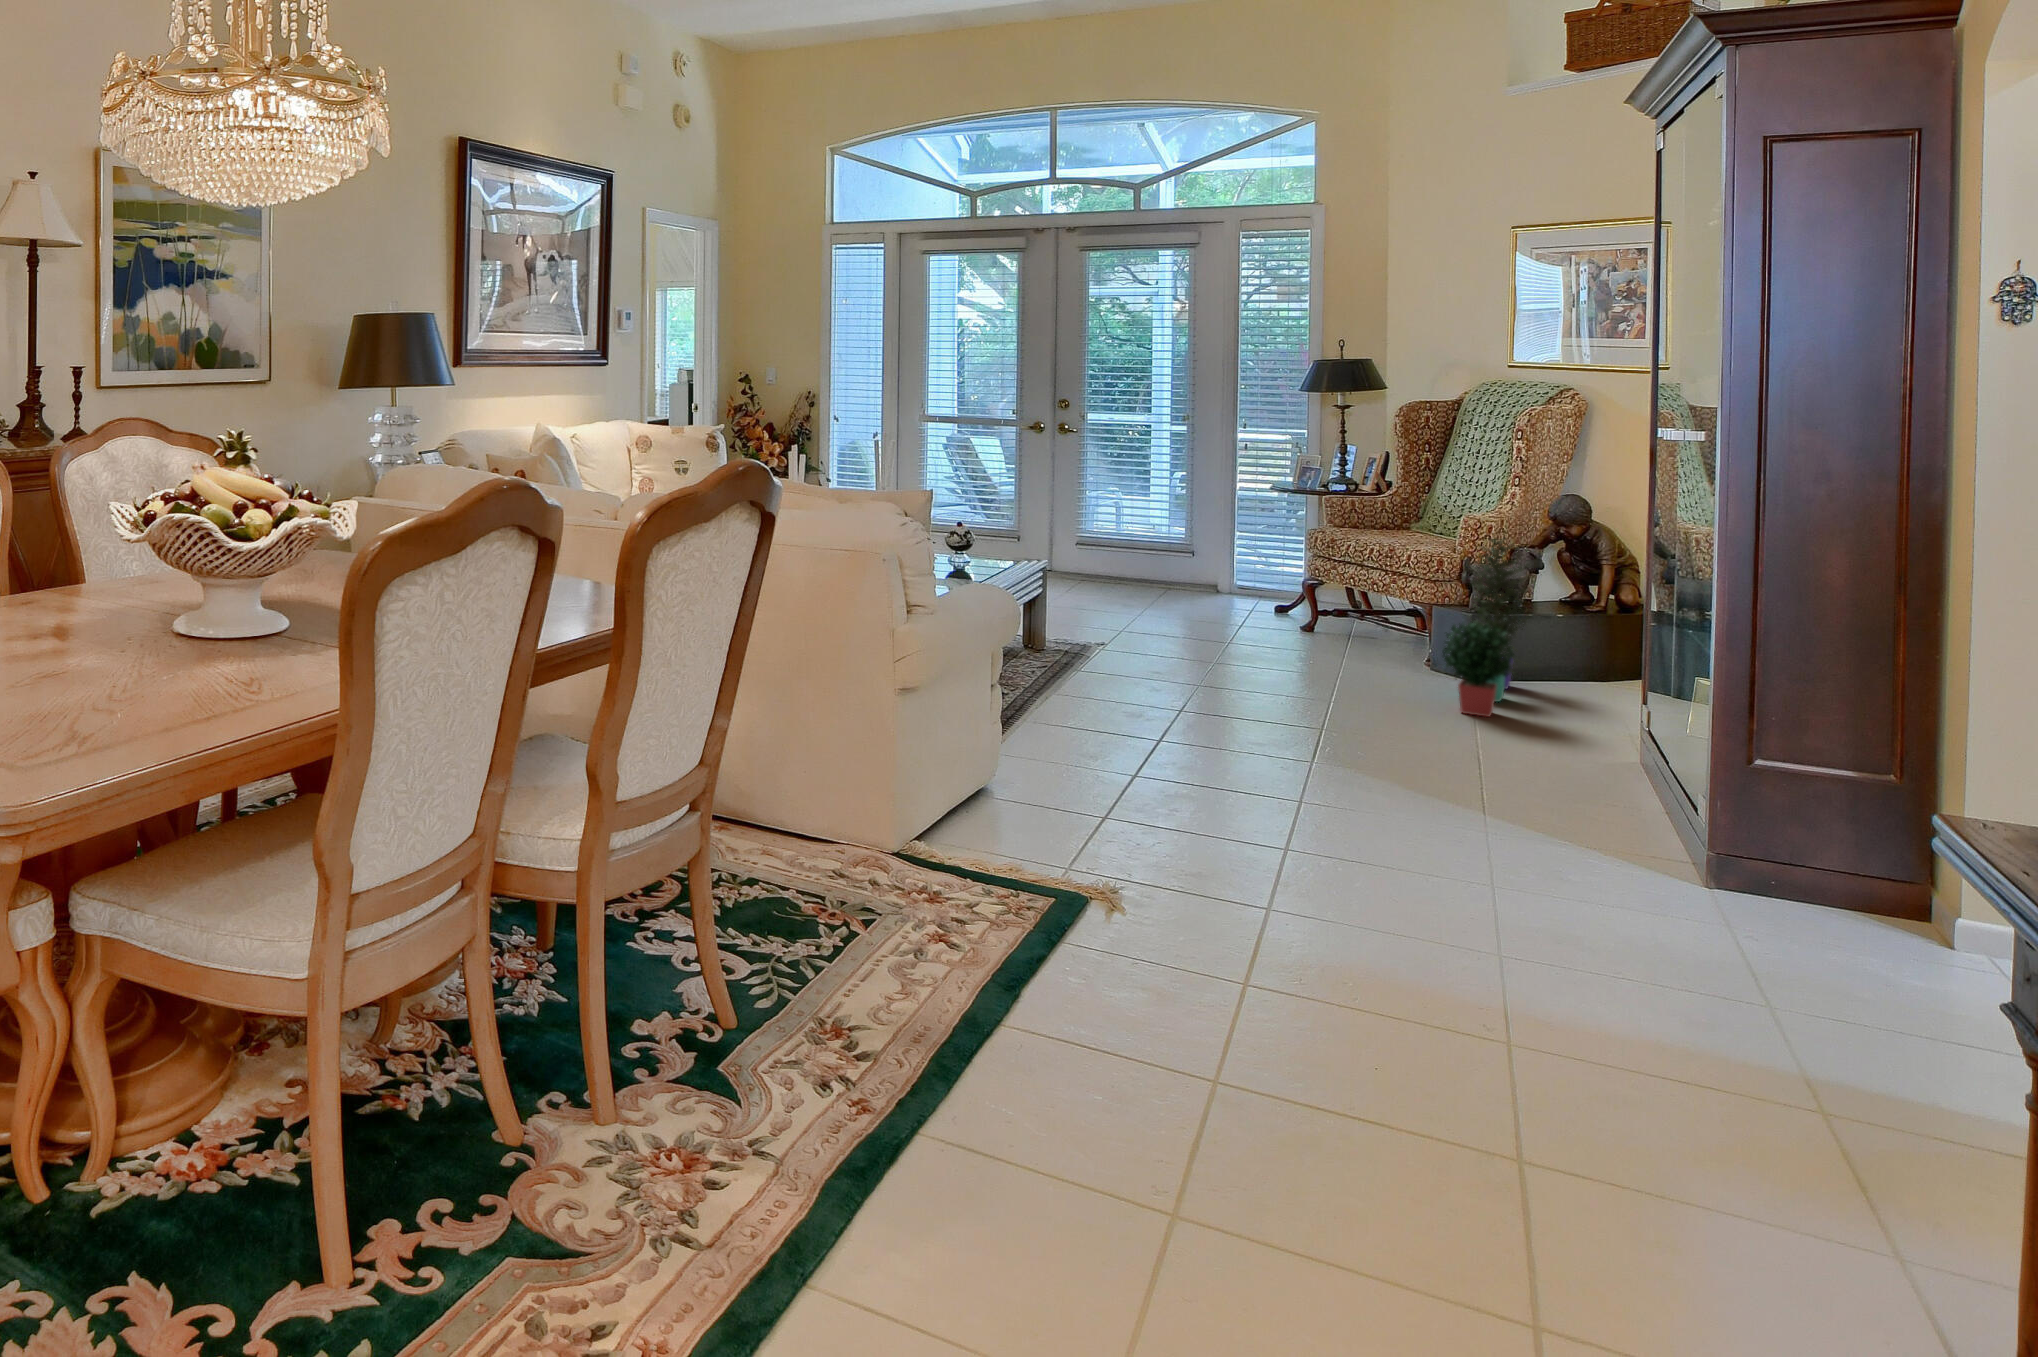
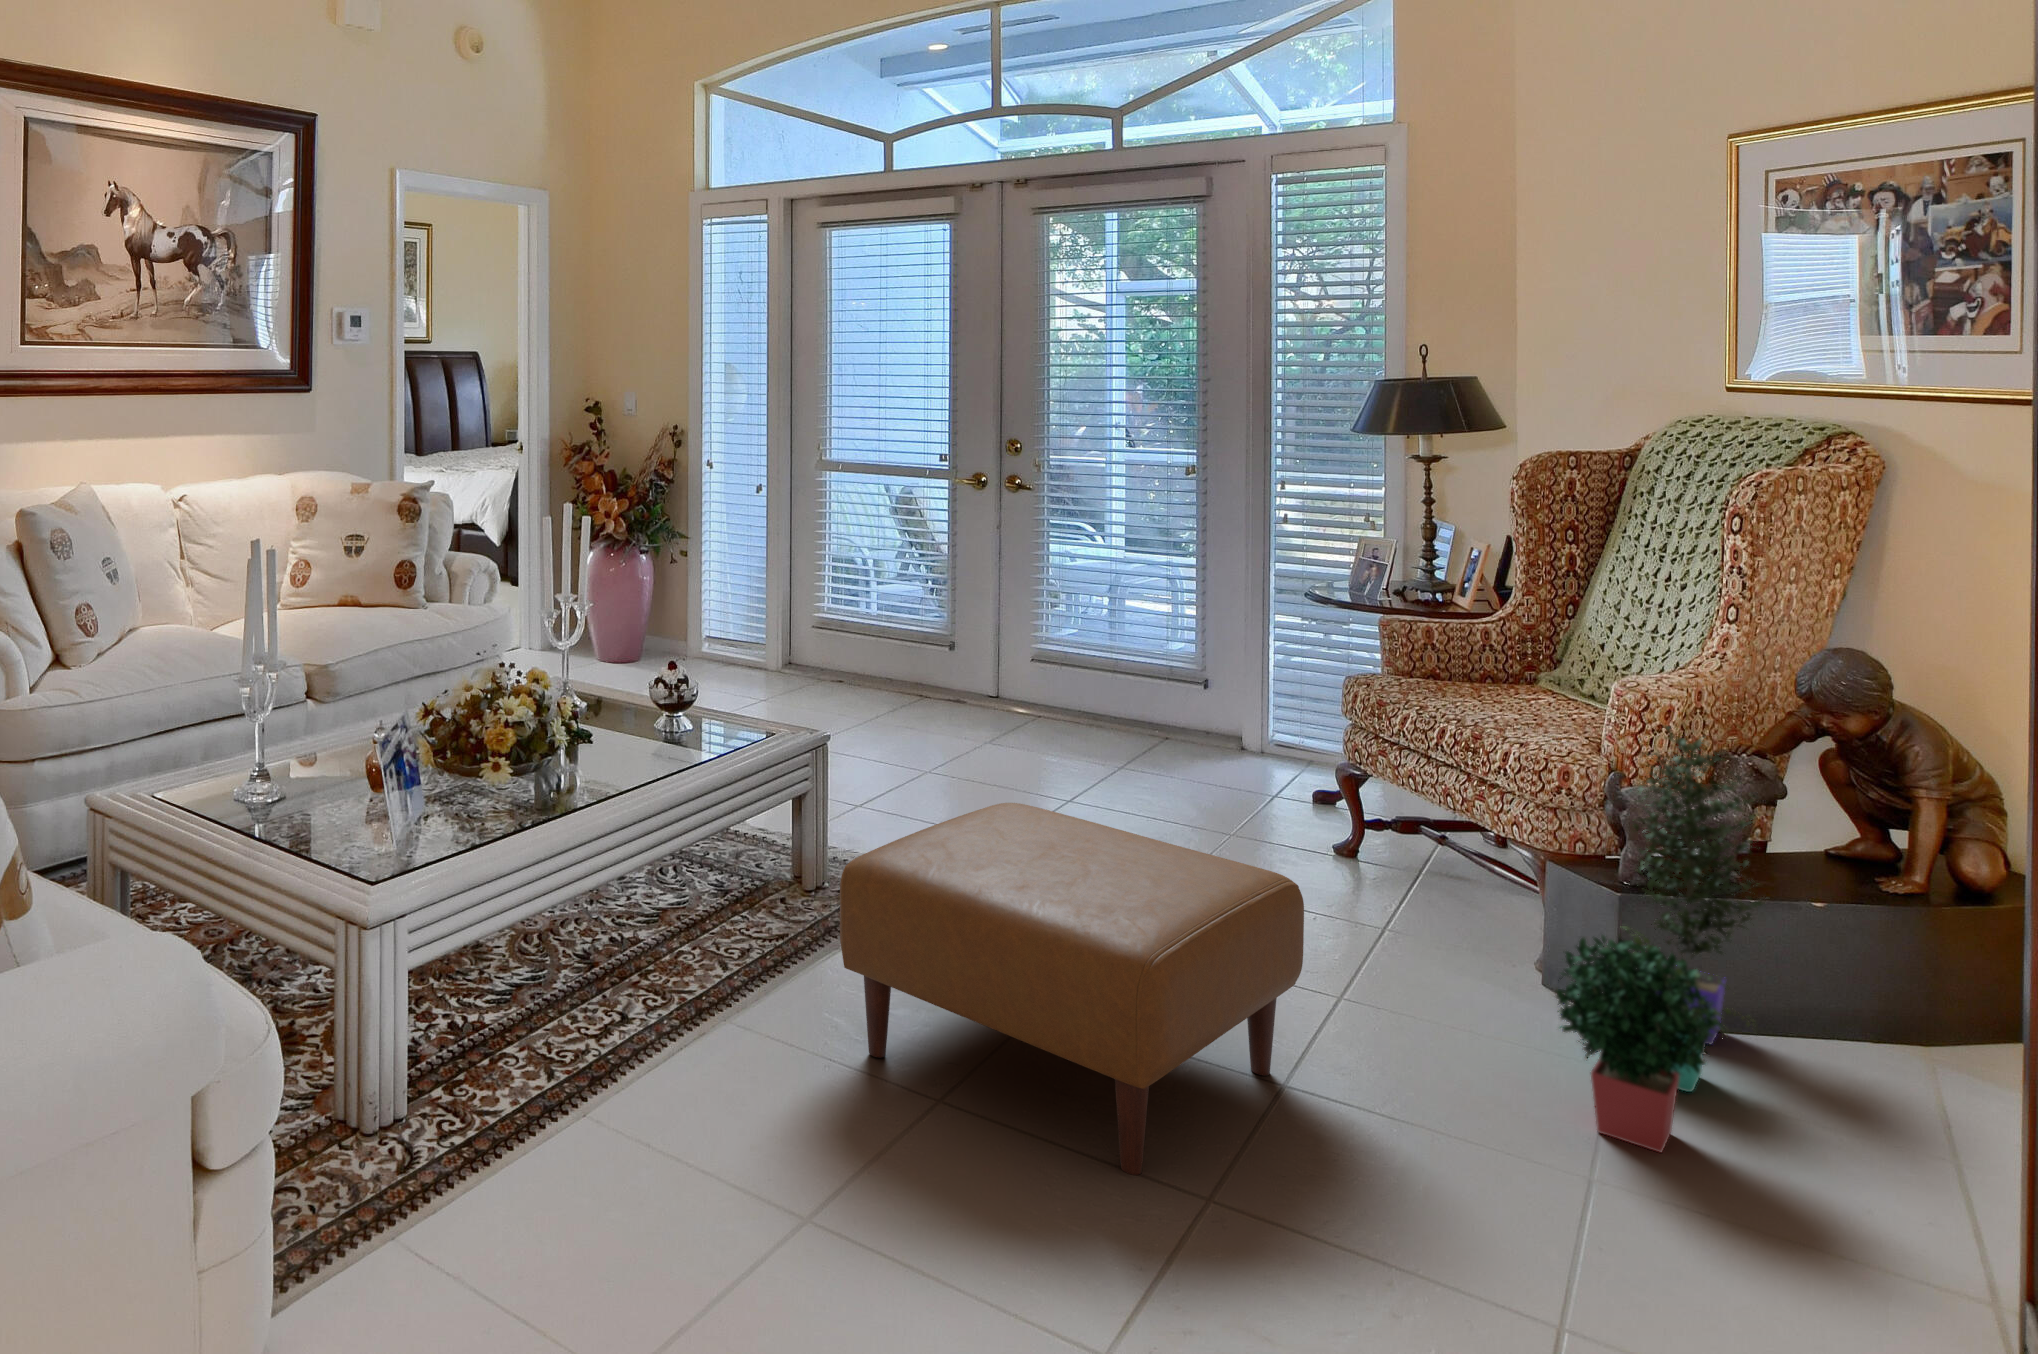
ottoman: none [1096,583,1324,728] -> present [840,803,1304,1175]

